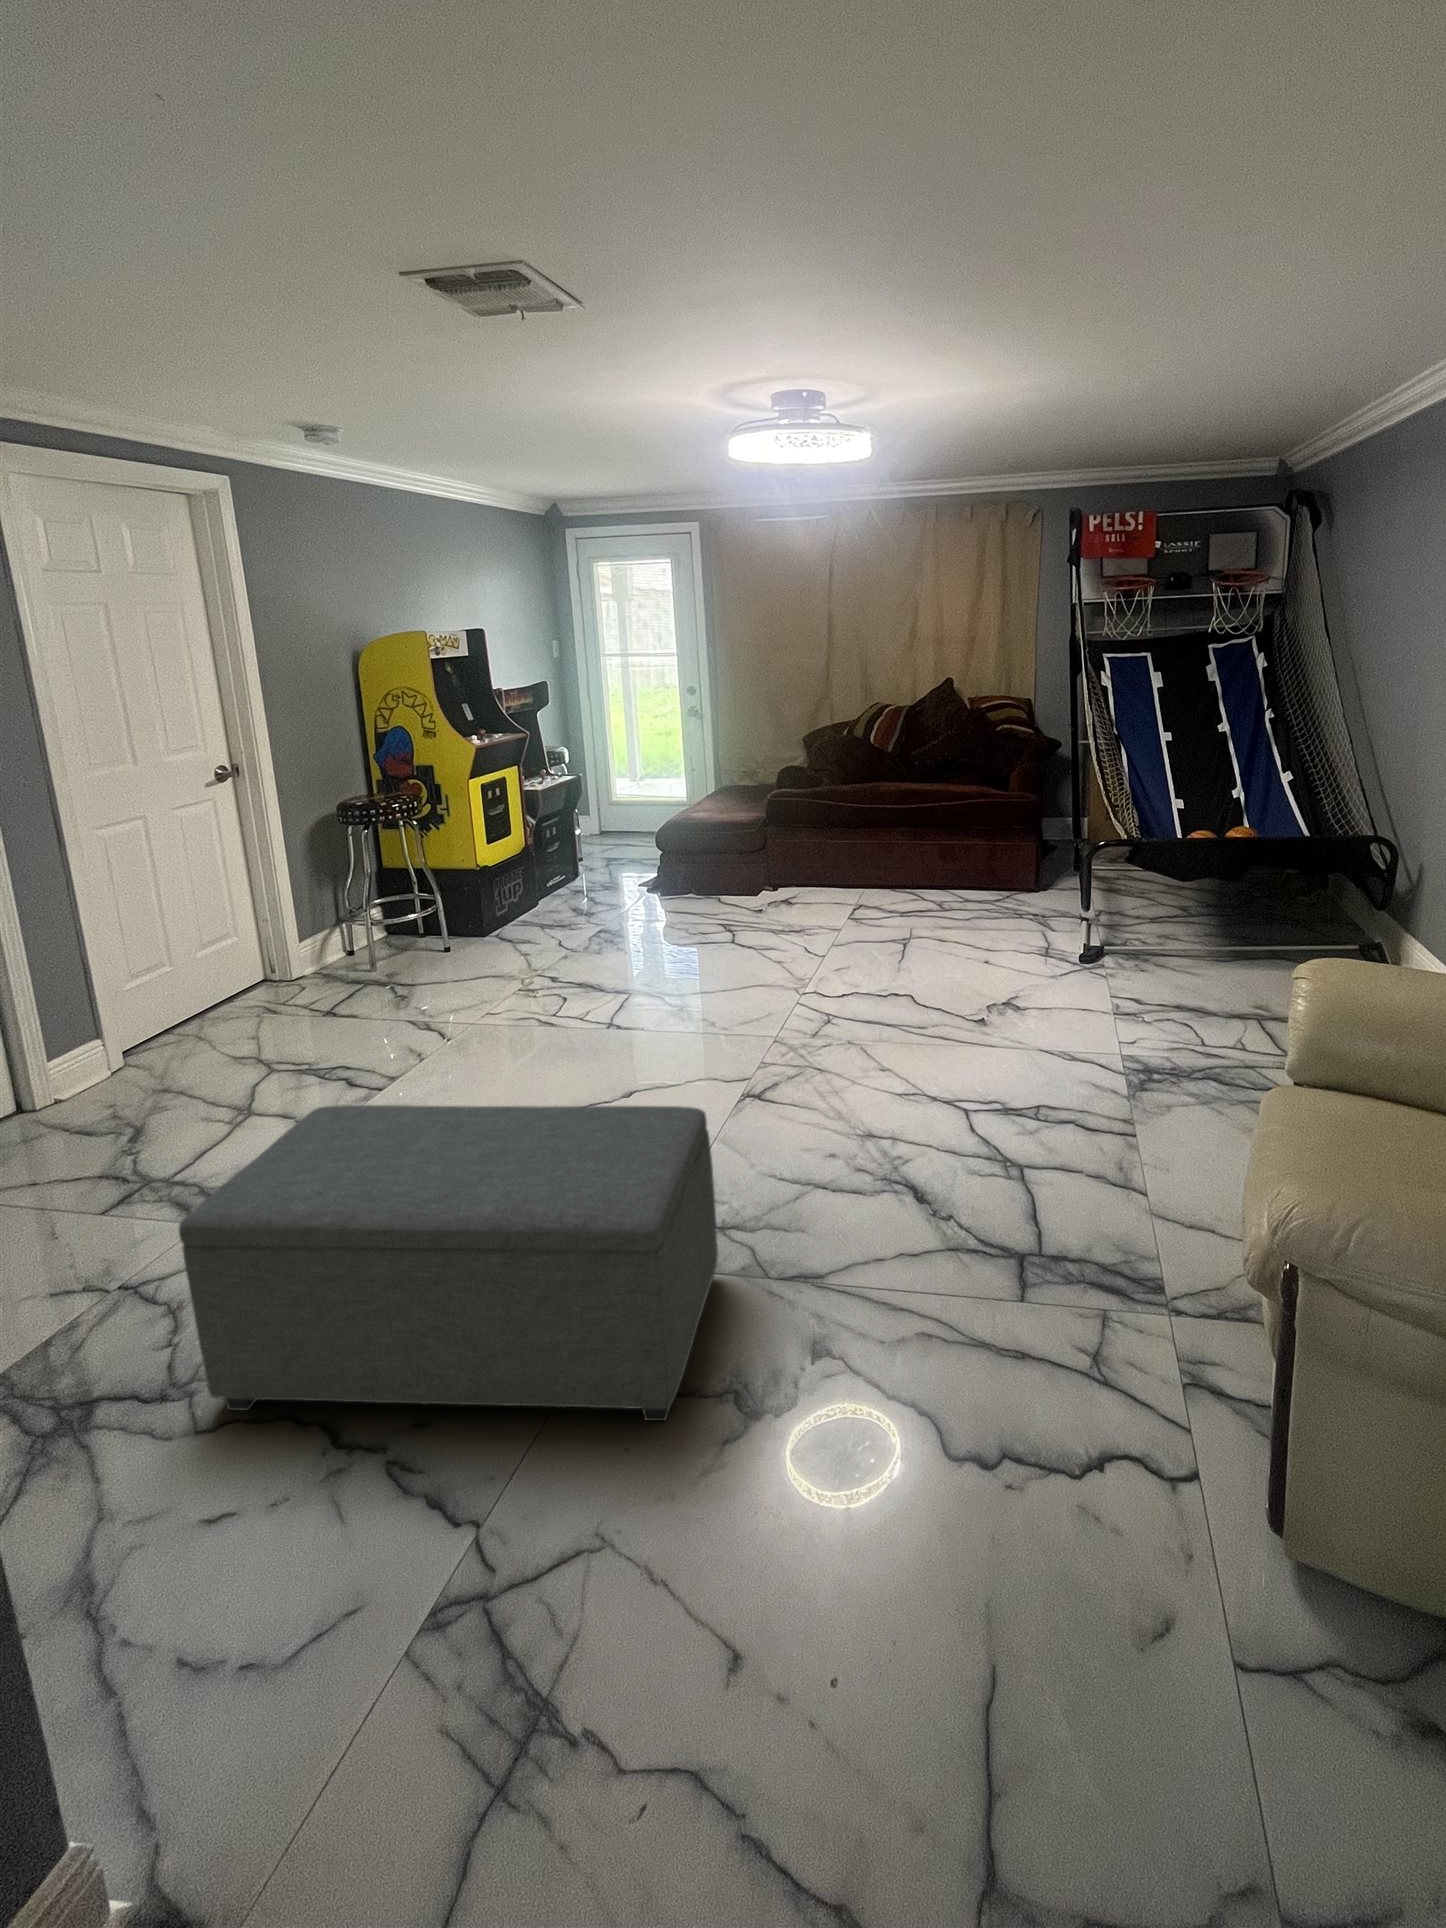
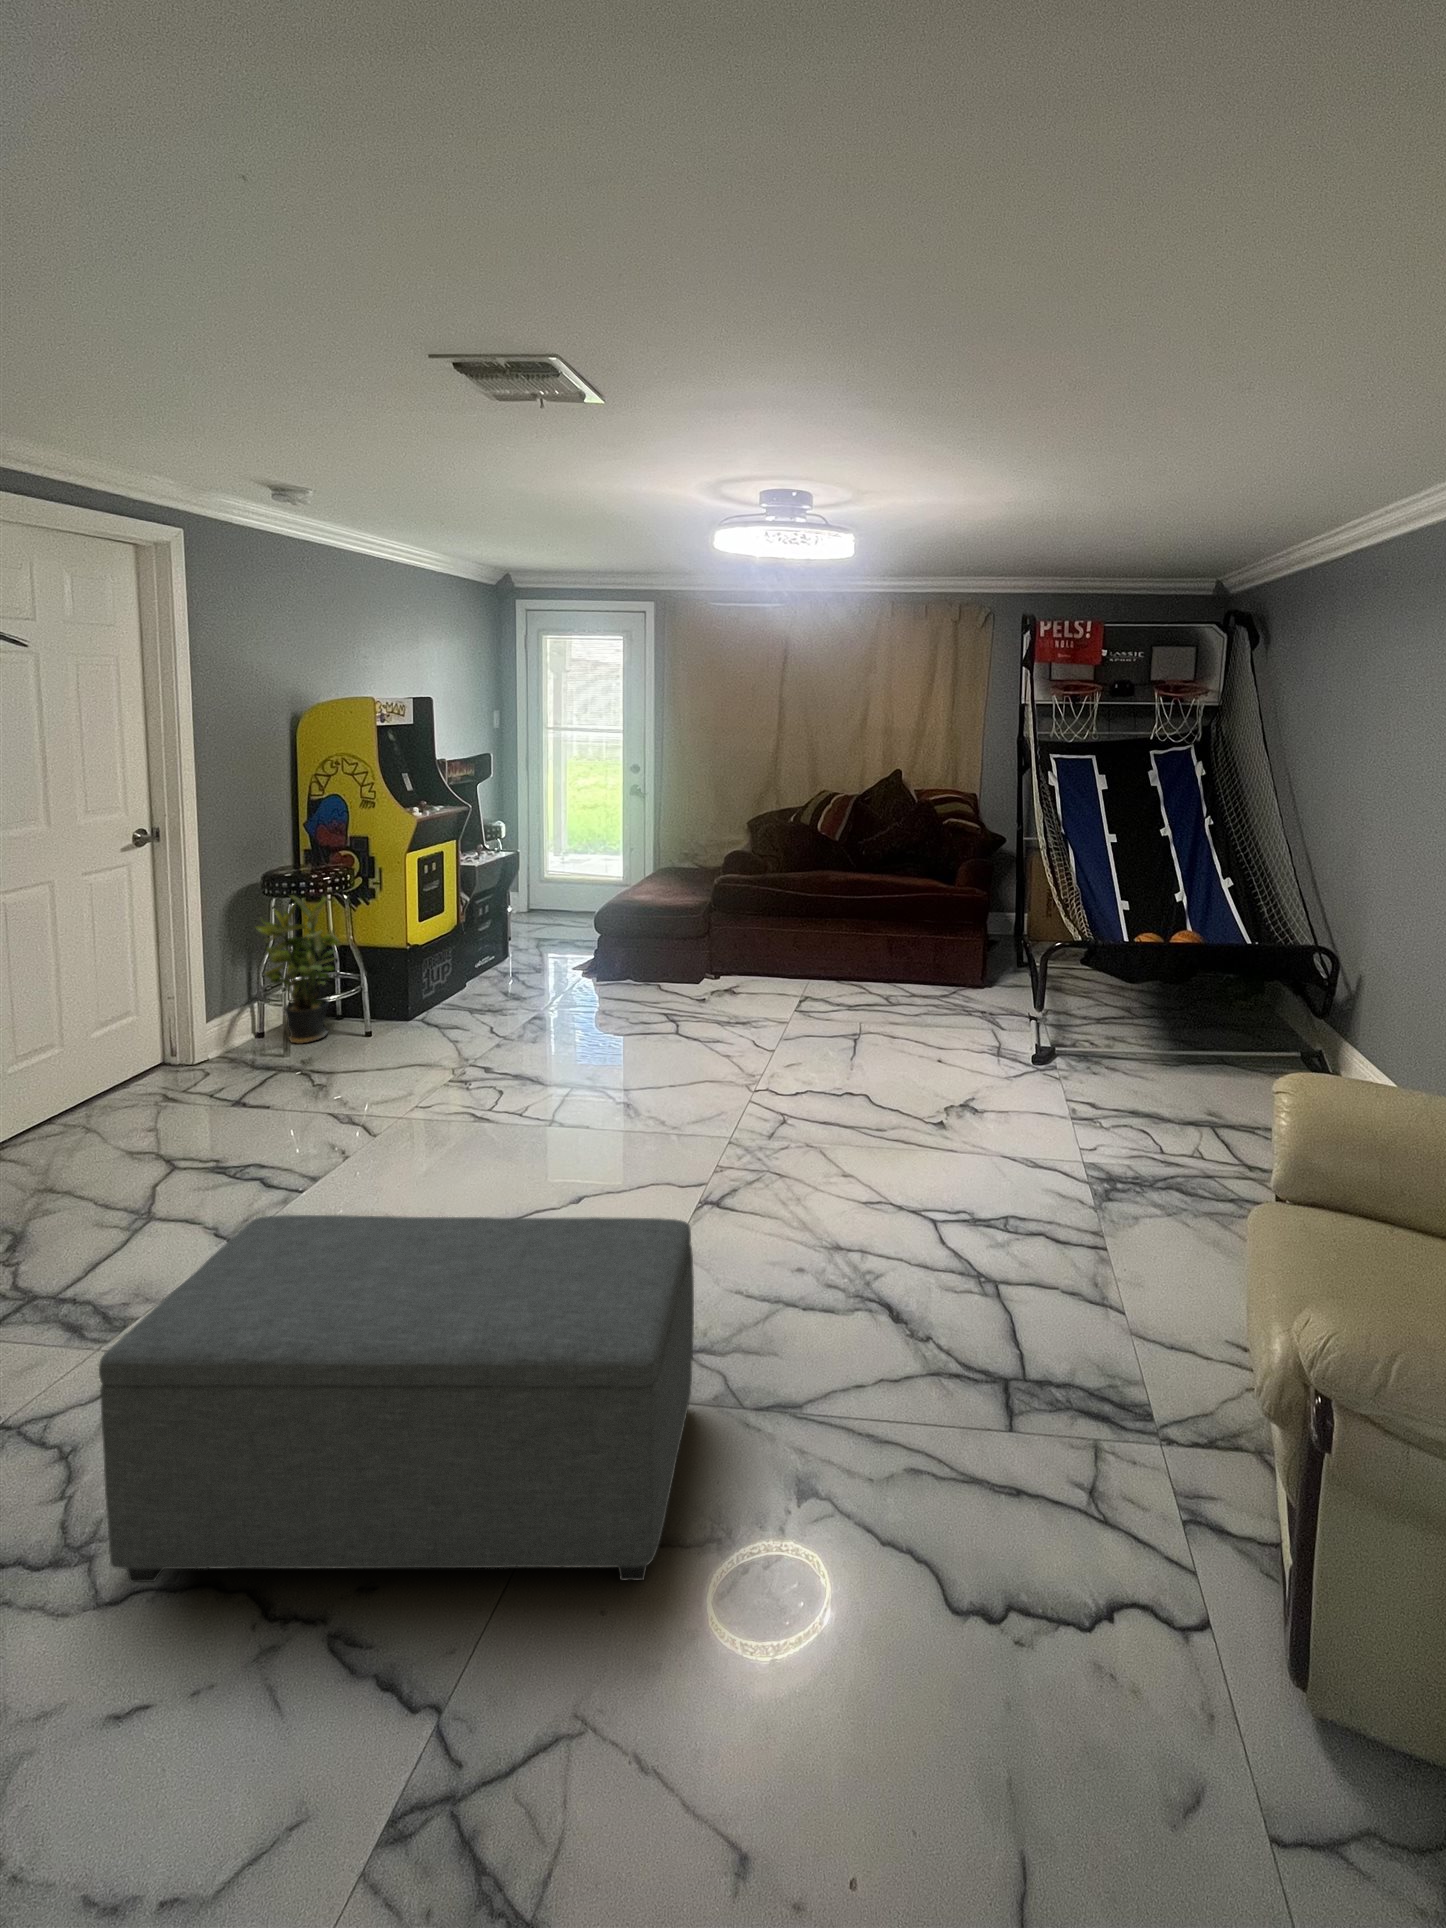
potted plant: none [331,819,412,962] -> present [256,895,340,1044]

